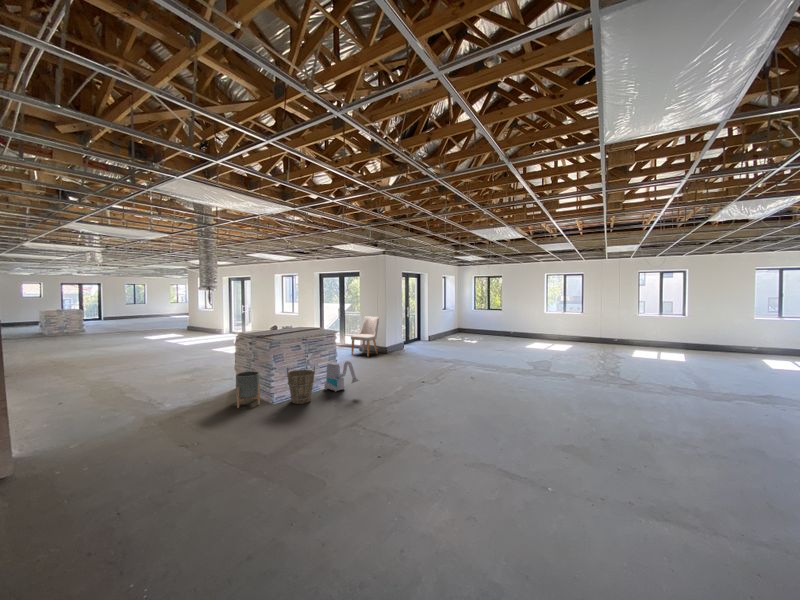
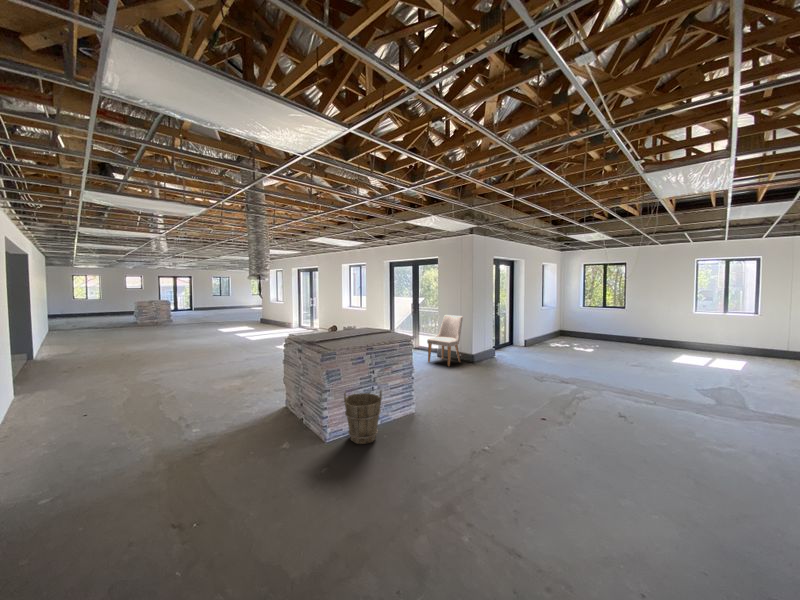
vacuum cleaner: present [324,361,359,392] -> none [395,382,444,425]
planter: present [236,371,260,408] -> none [279,392,309,443]

